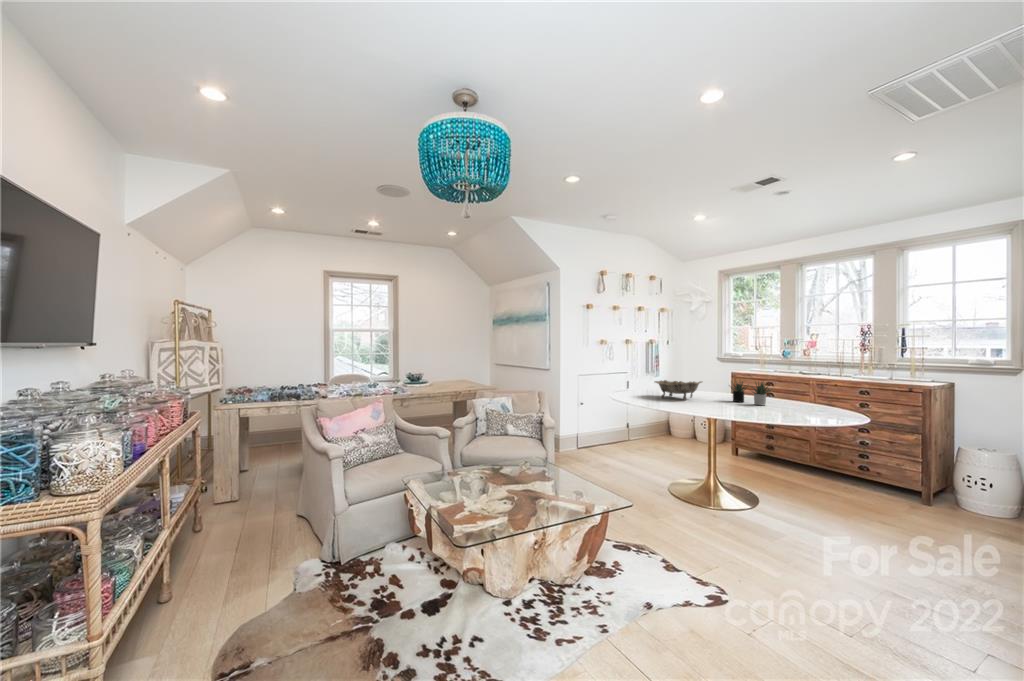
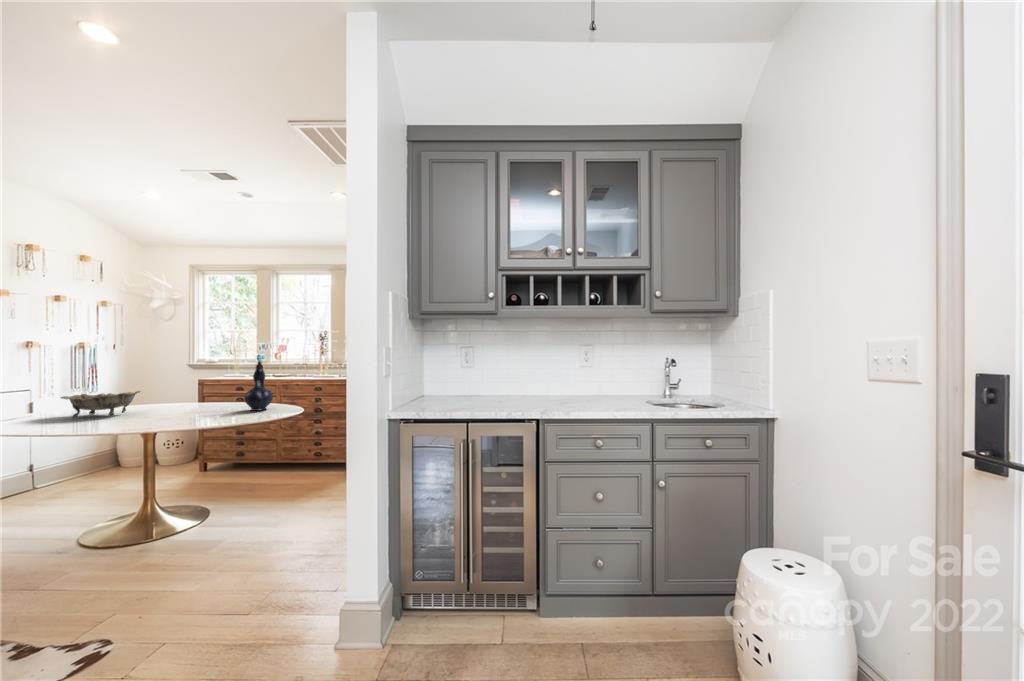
decorative vase: none [792,361,823,412] -> present [244,361,273,411]
succulent plant: present [731,382,770,405] -> none [176,383,228,411]

